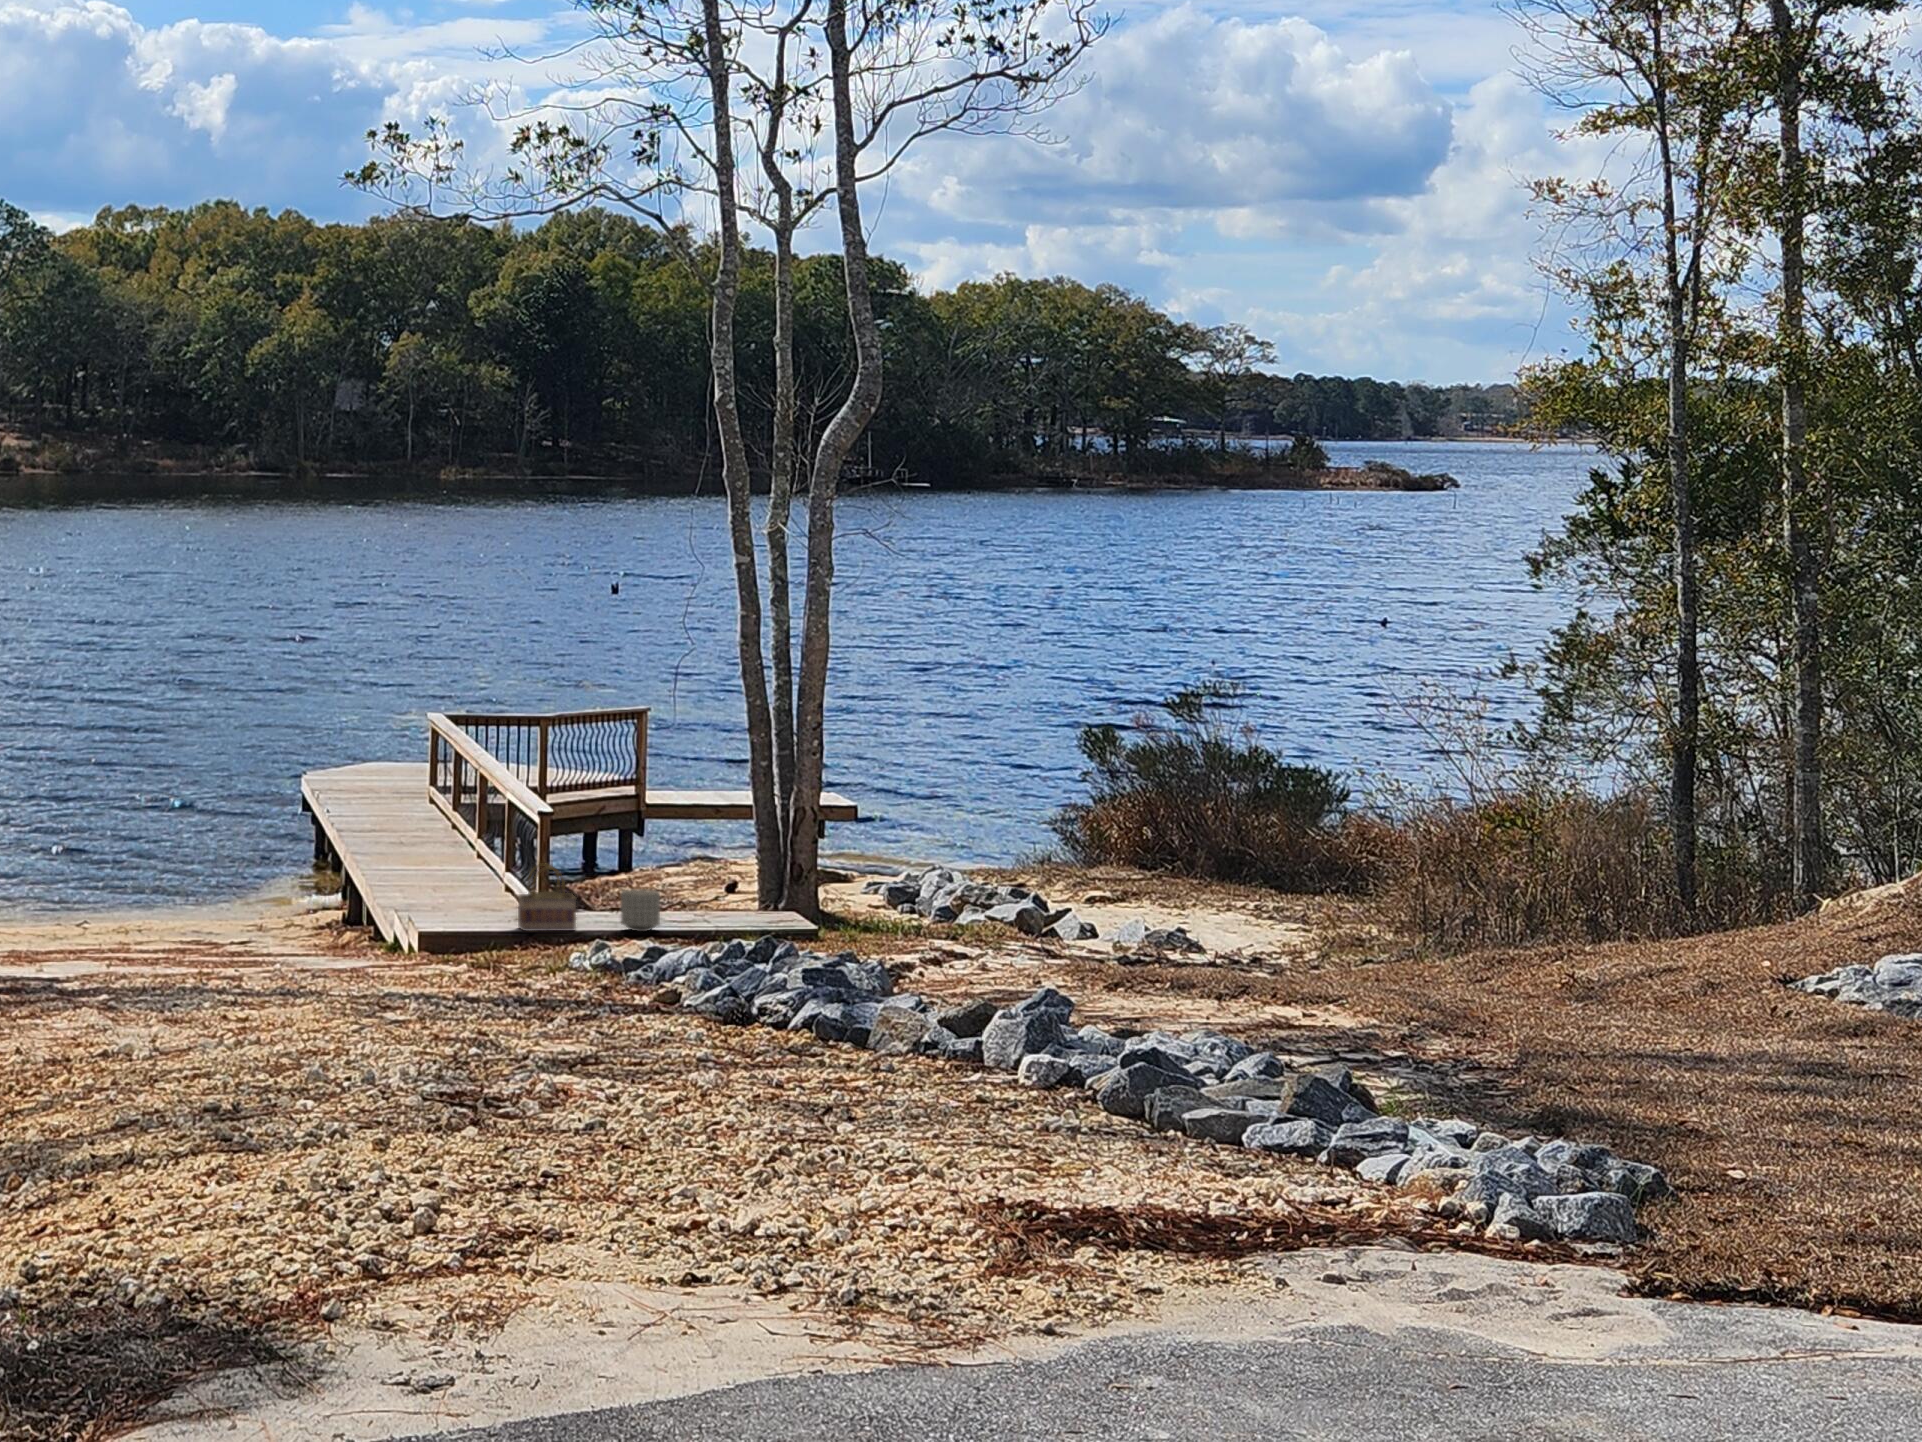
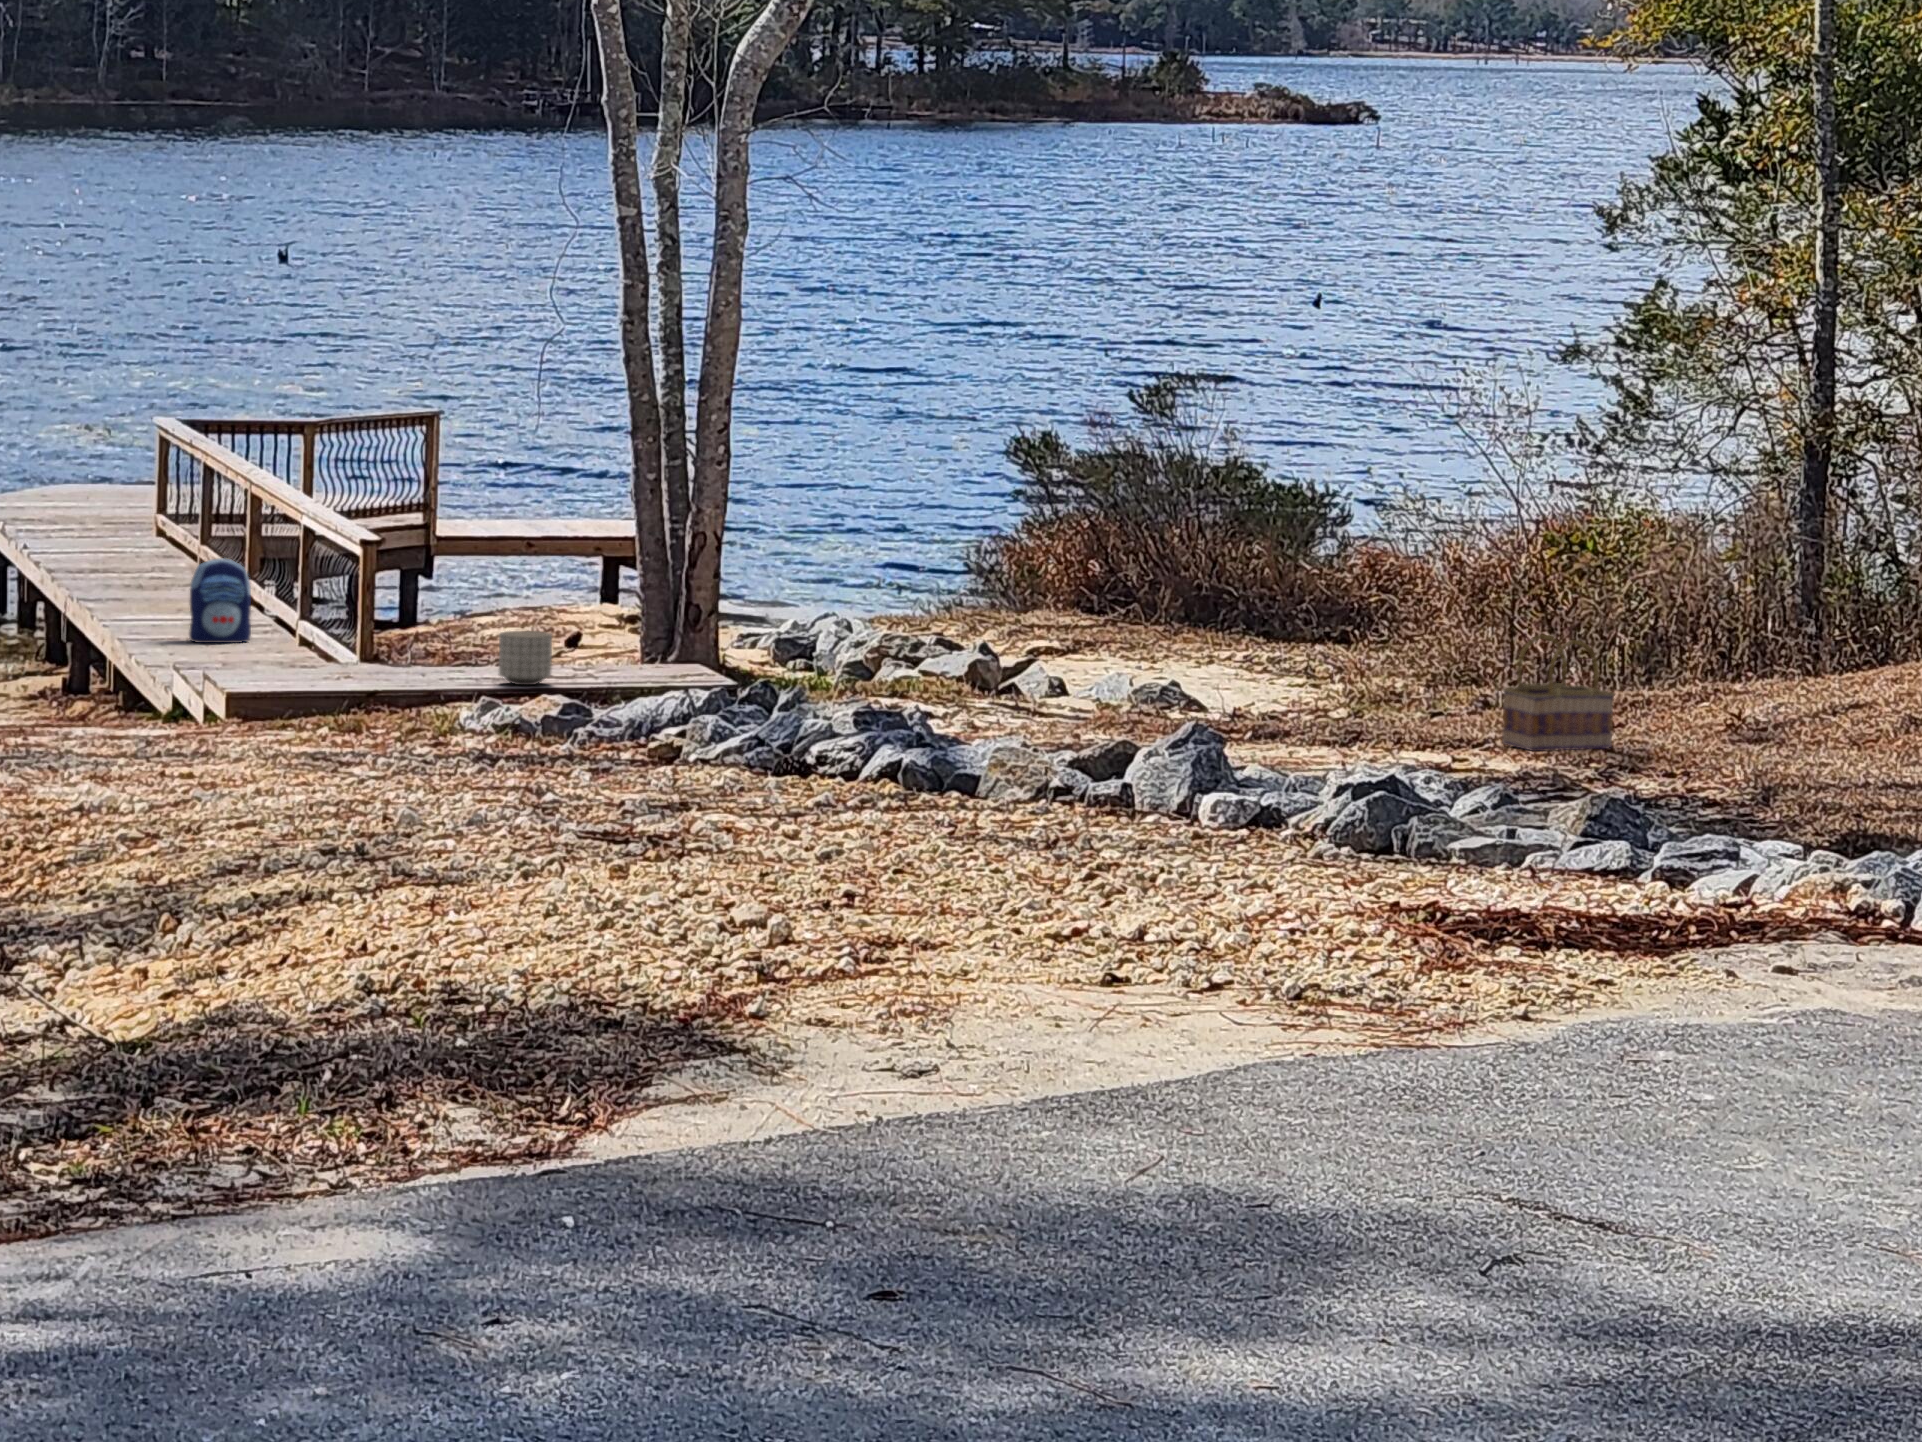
backpack: none [416,827,461,891] -> present [189,558,251,643]
basket: present [518,863,576,931] -> present [1502,634,1615,751]

